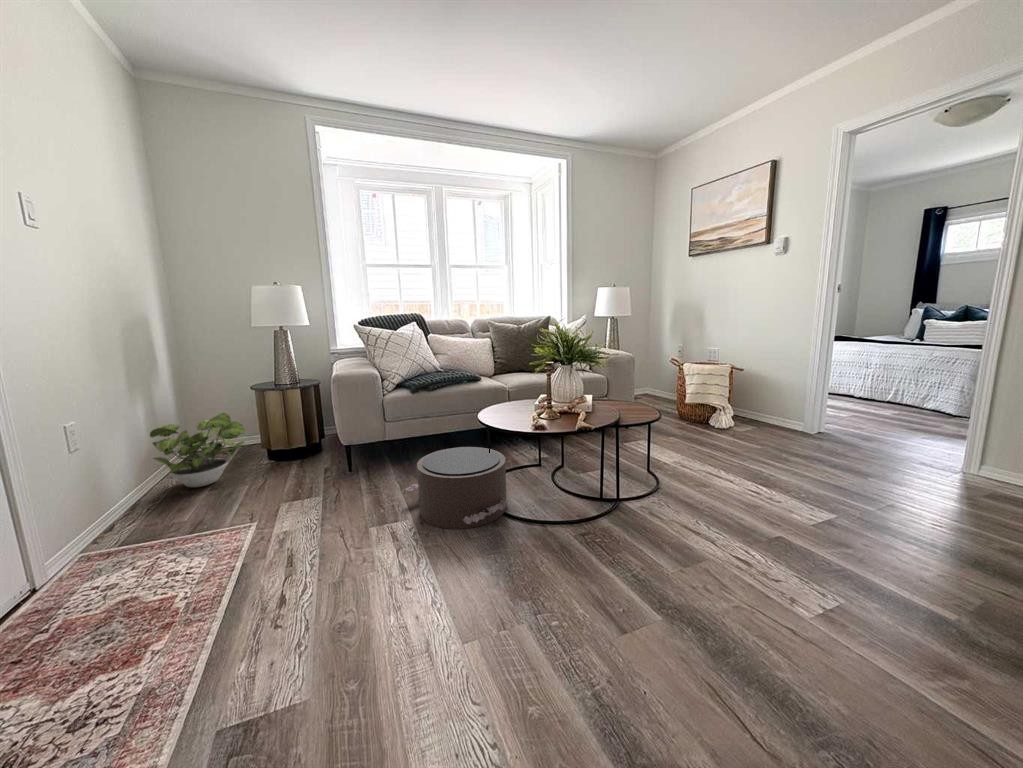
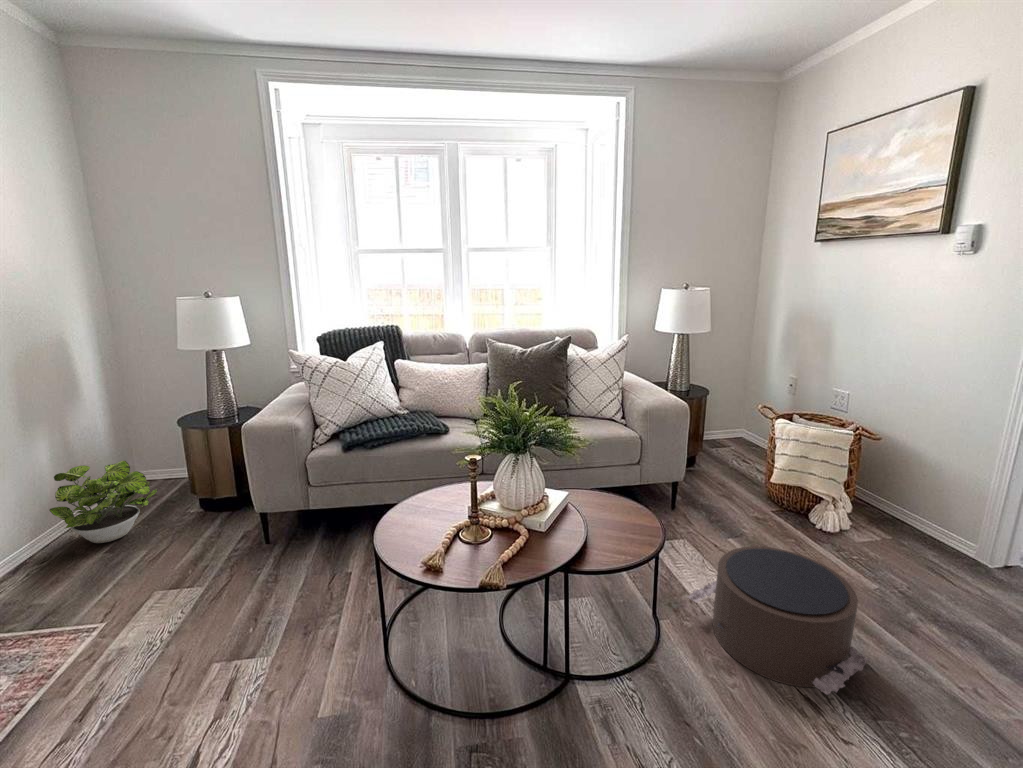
pouf: present [405,447,510,529] -> present [688,547,870,695]

